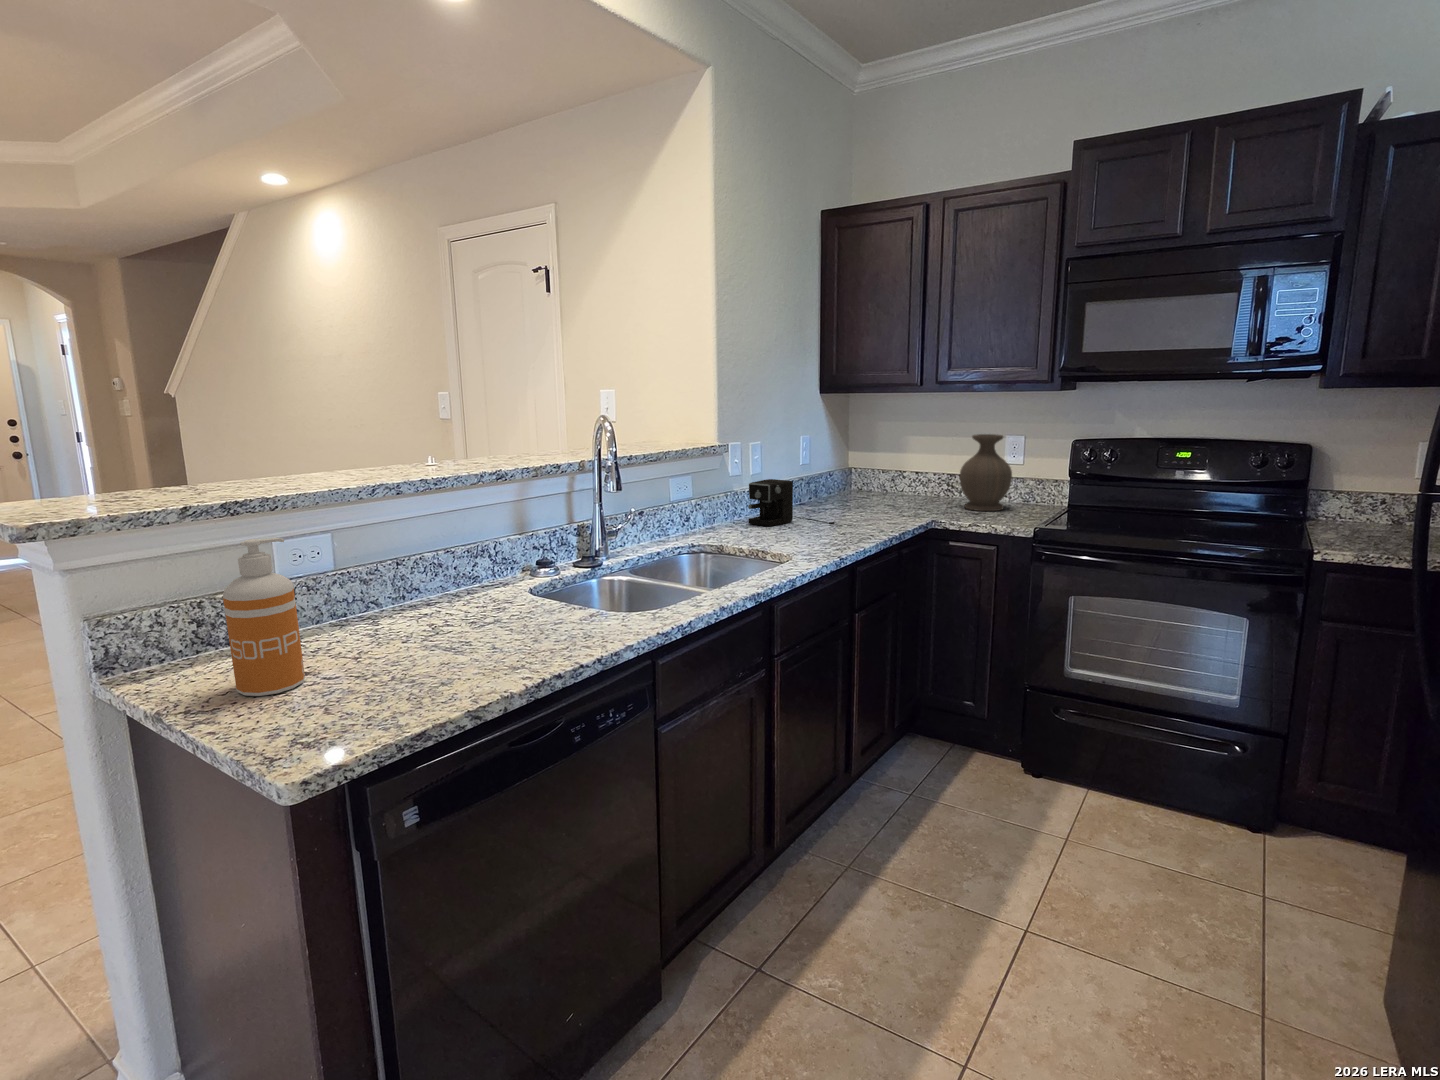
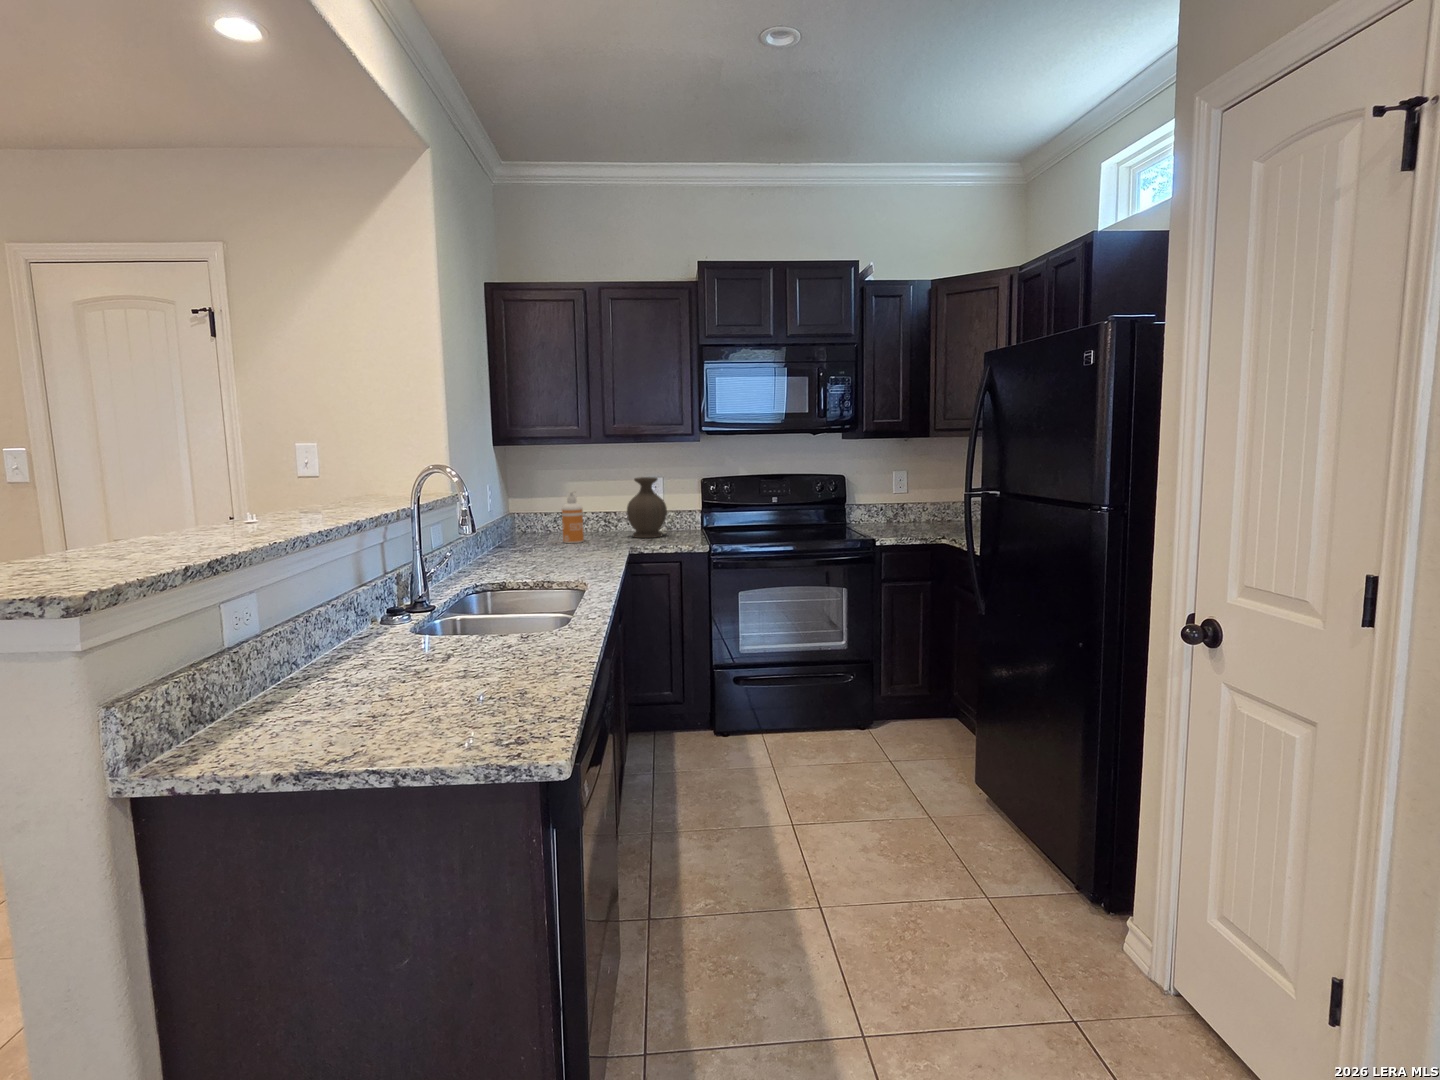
coffee maker: present [748,479,834,526] -> none [485,523,564,565]
soap dispenser: present [223,538,305,696] -> present [562,491,584,543]

